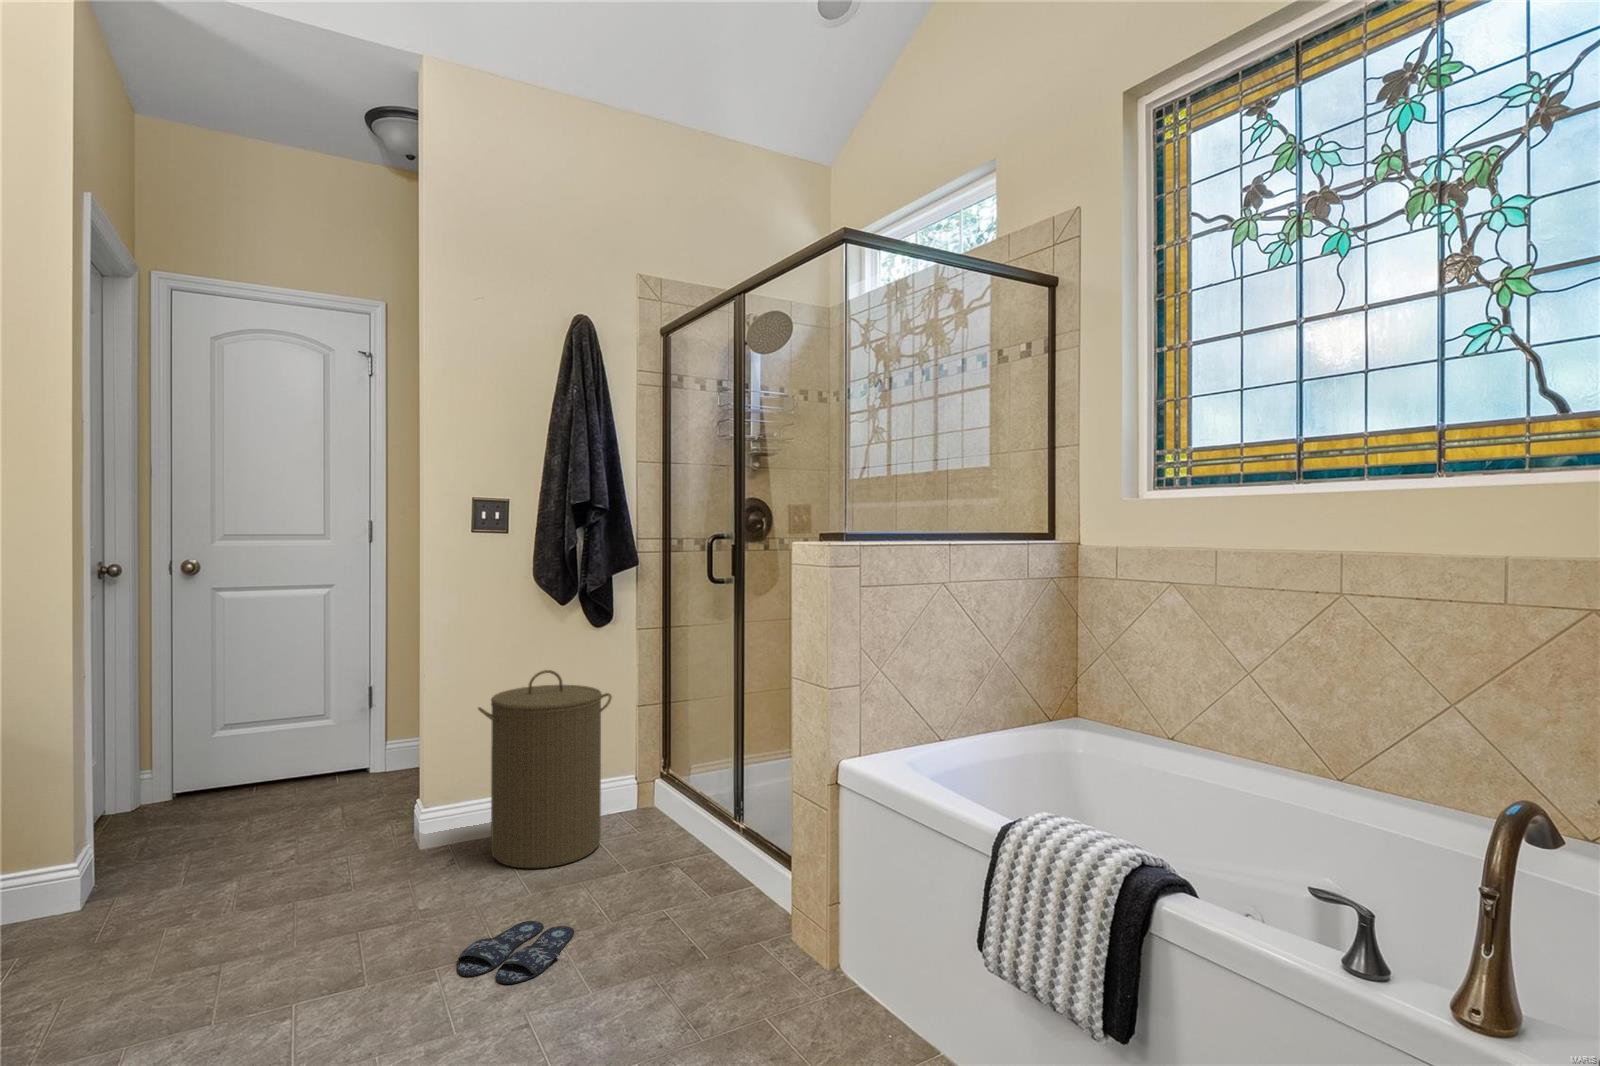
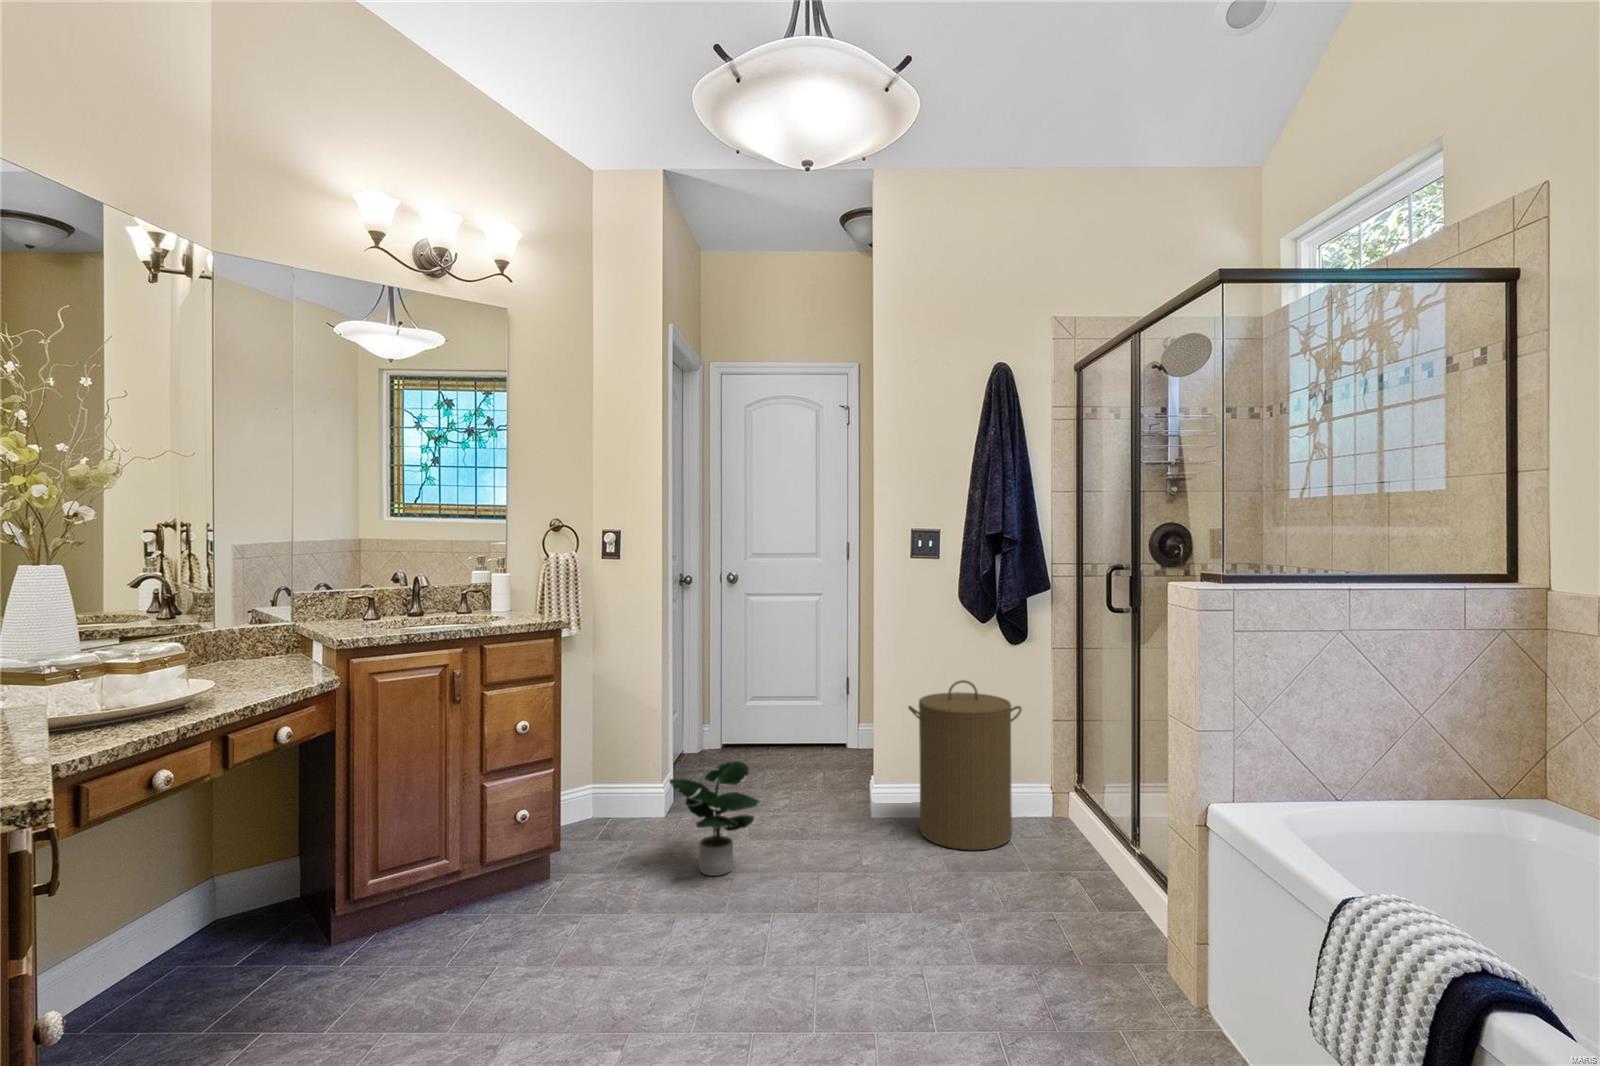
potted plant: none [103,813,275,992] -> present [669,761,760,876]
slippers: present [457,921,574,984] -> none [875,888,968,933]

